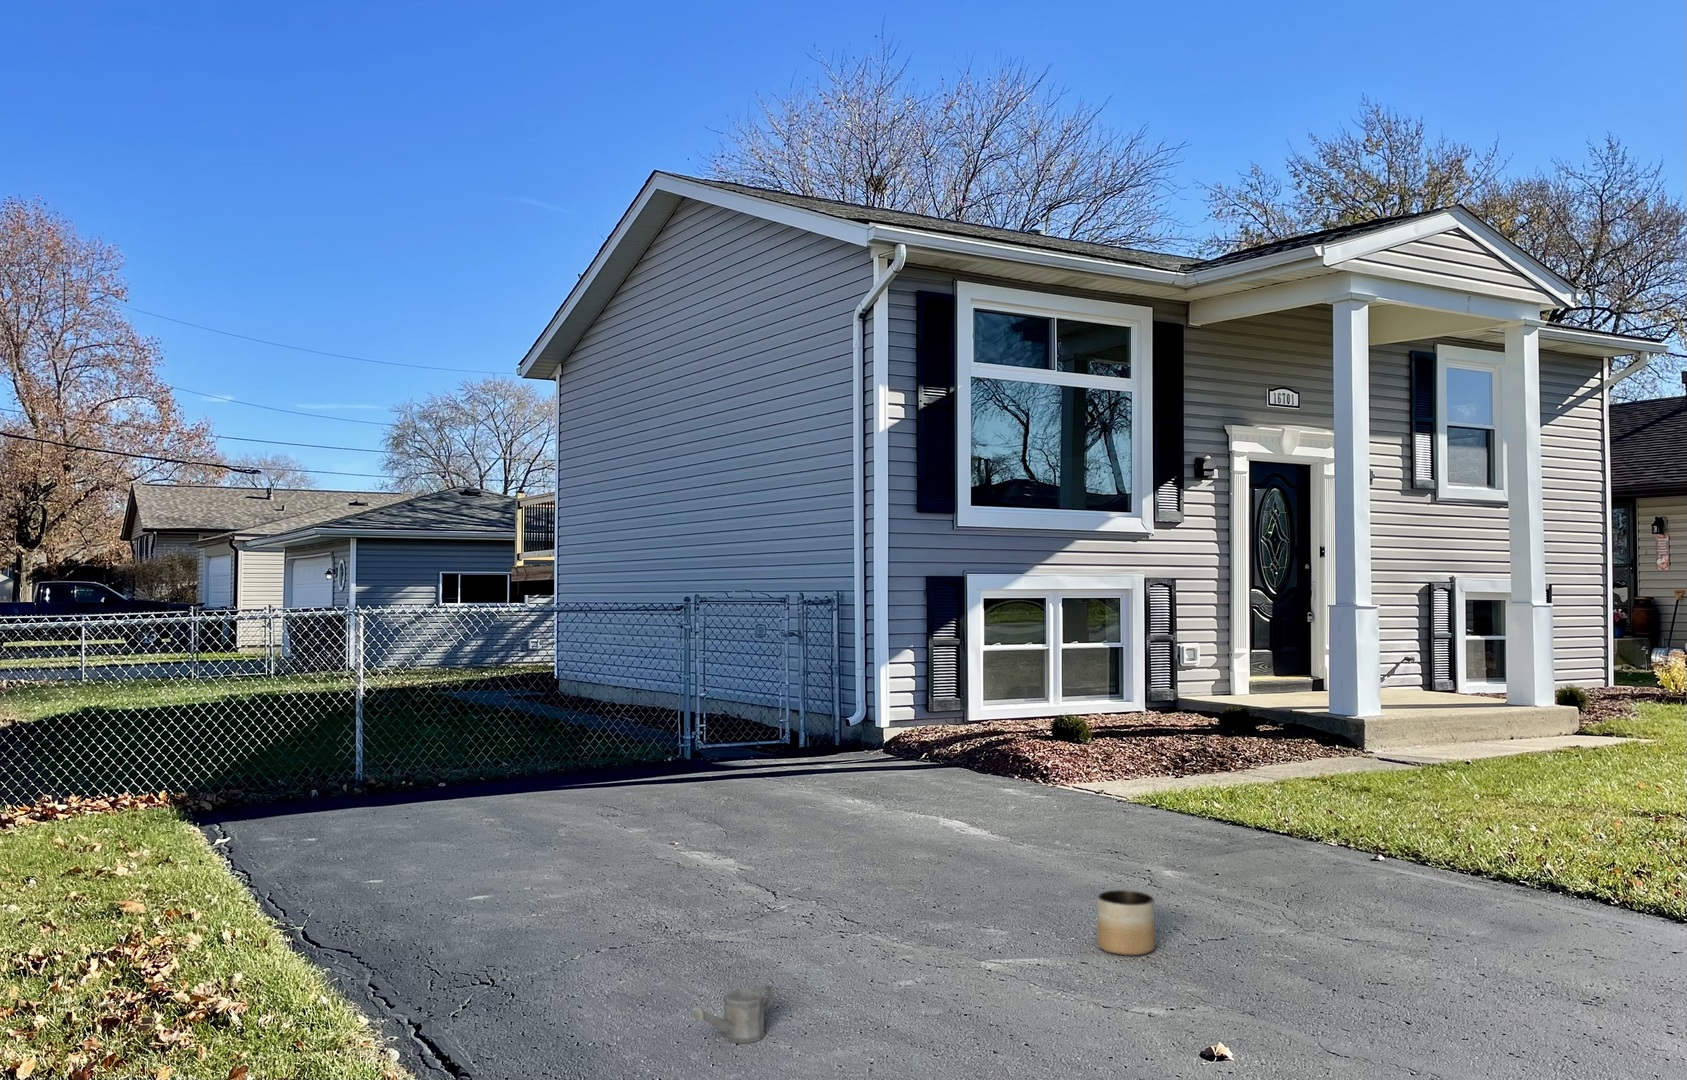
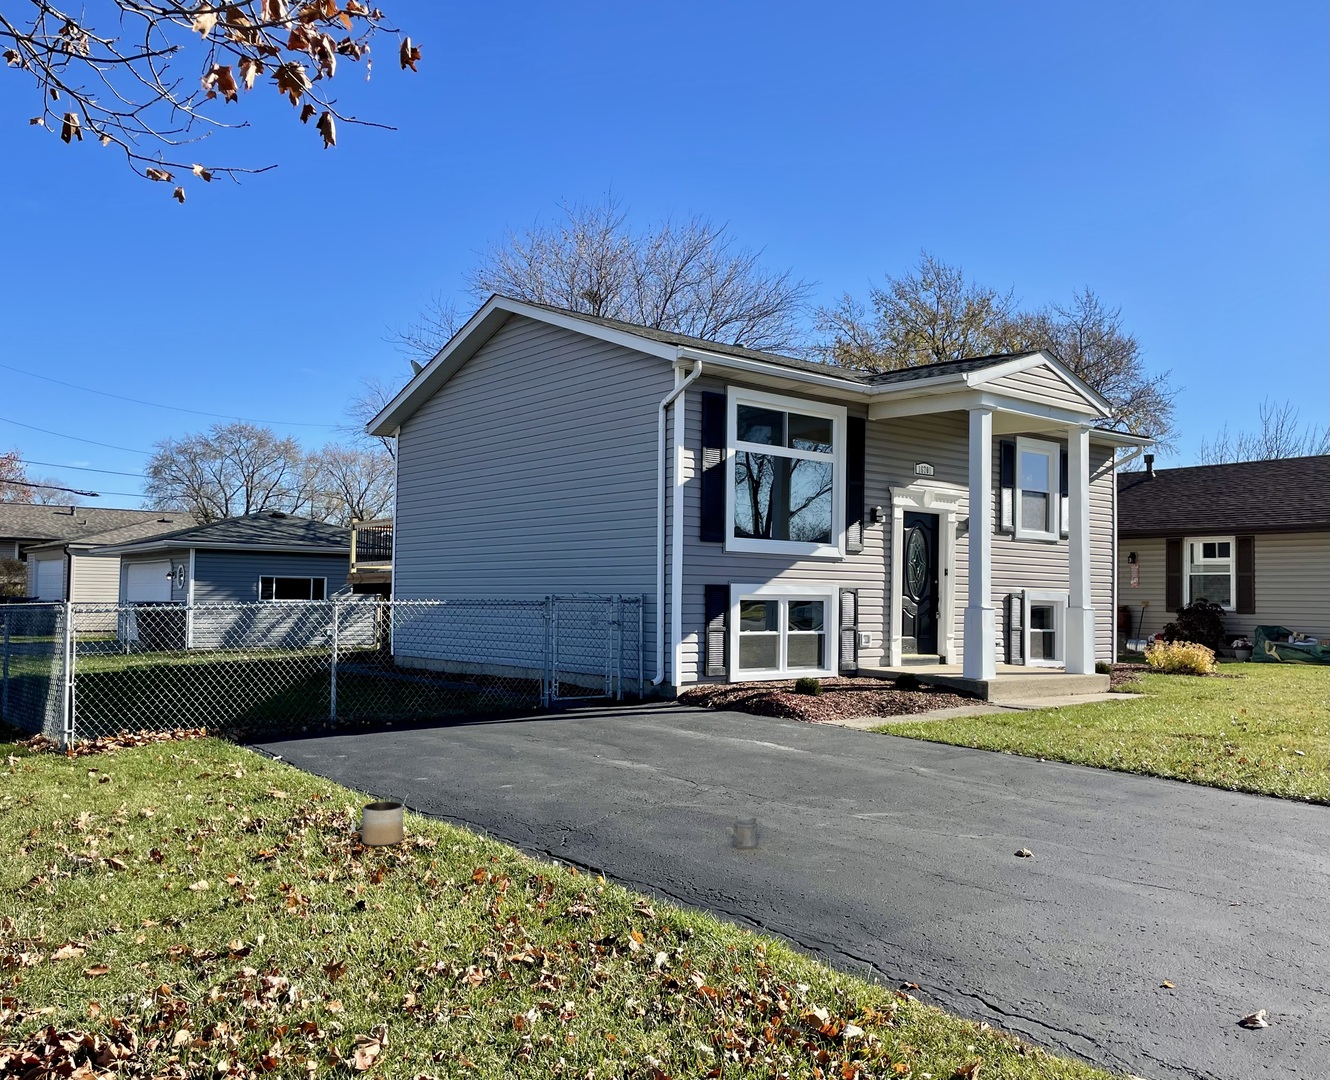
planter: present [1097,890,1155,956] -> present [362,802,403,846]

